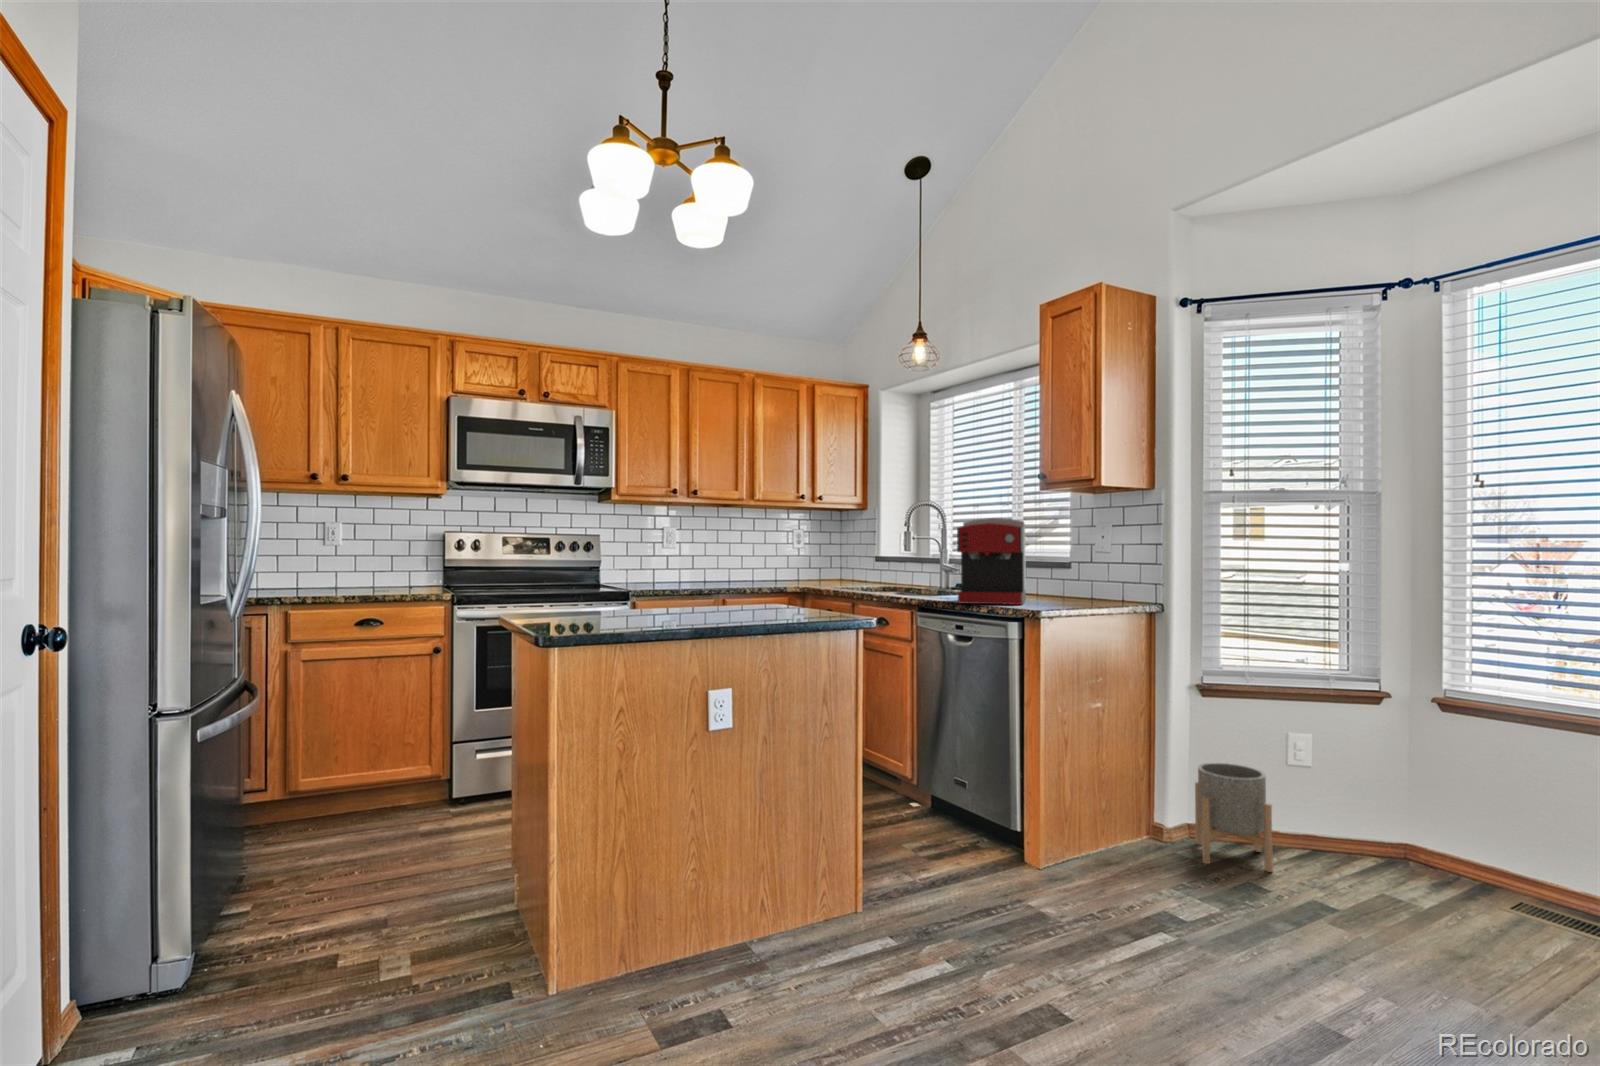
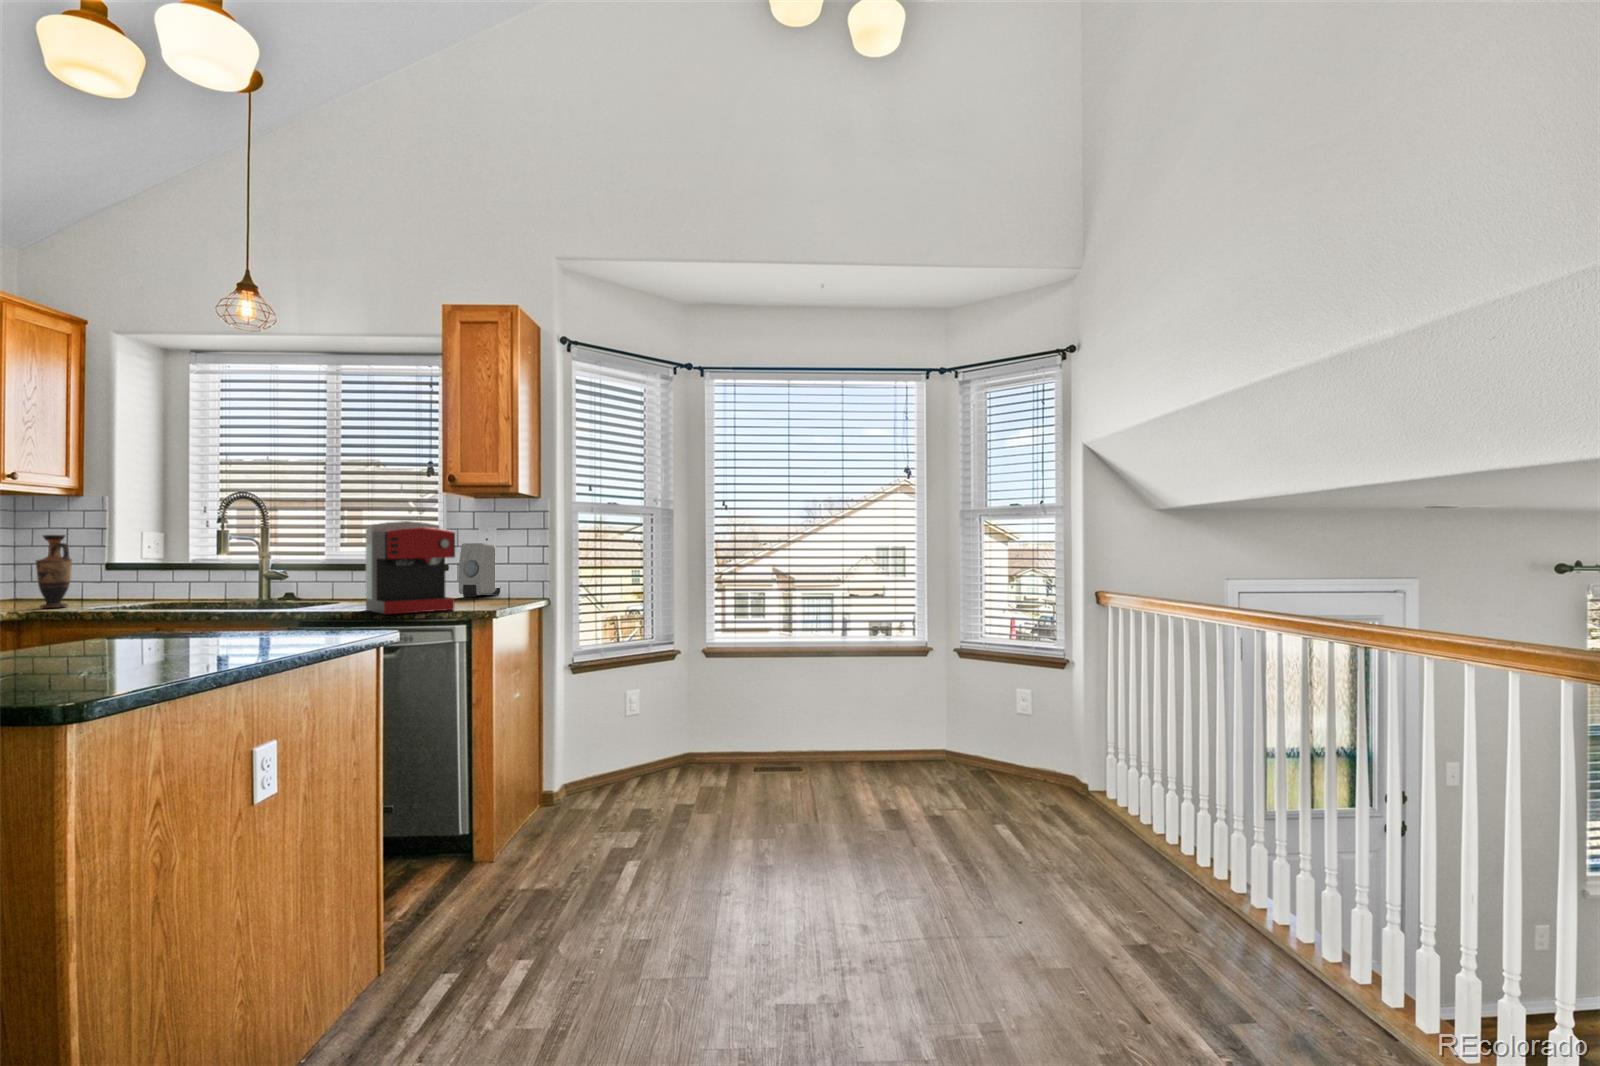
vase: none [826,536,844,586] -> present [36,535,72,608]
soap dispenser: none [1078,540,1127,596] -> present [458,543,500,597]
planter: present [1195,763,1273,872] -> none [575,723,639,808]

